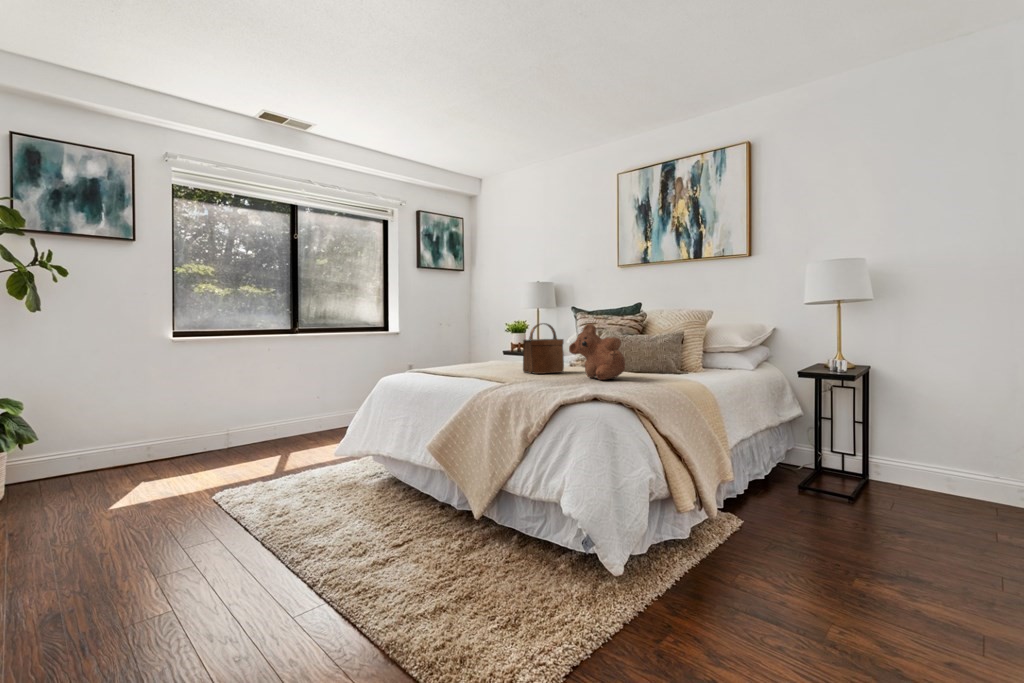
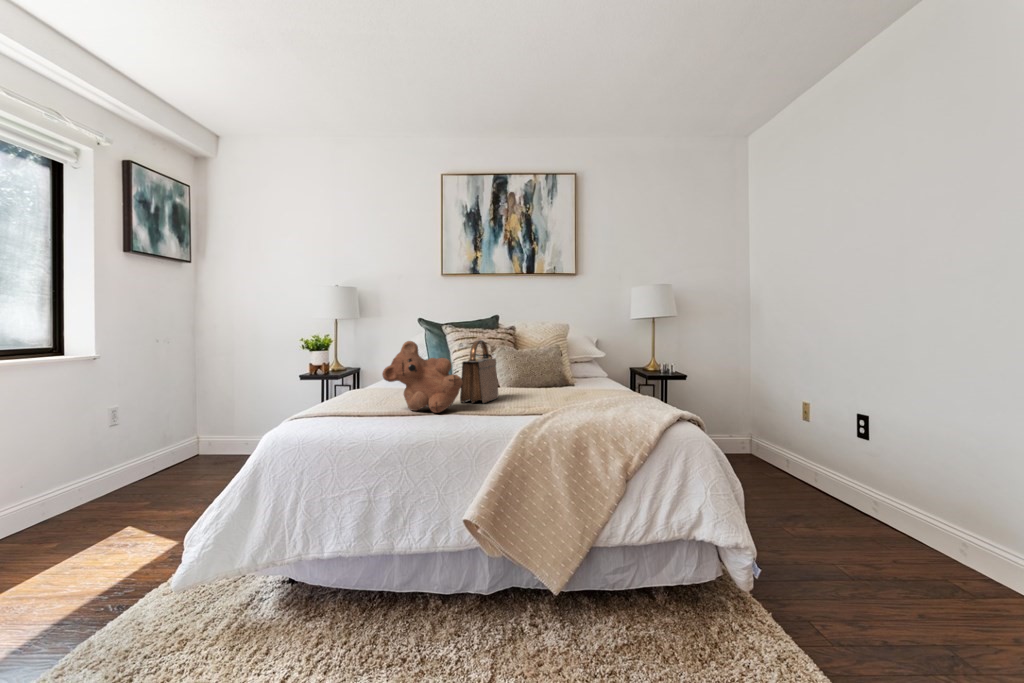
teddy bear: present [569,324,625,380] -> present [382,341,463,413]

